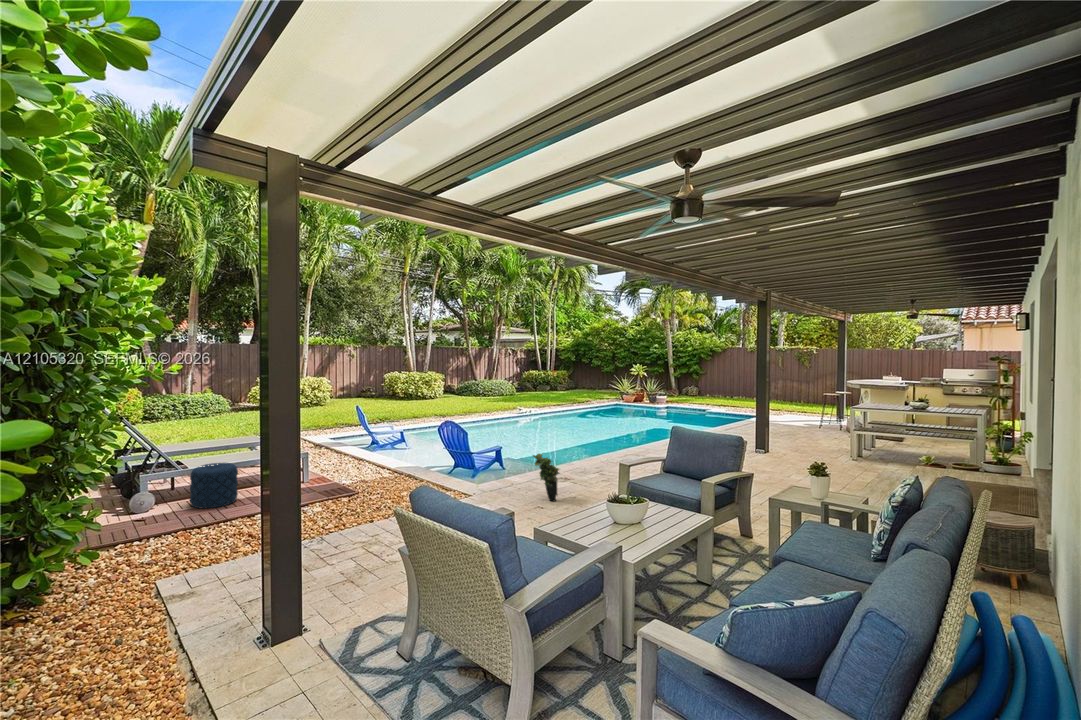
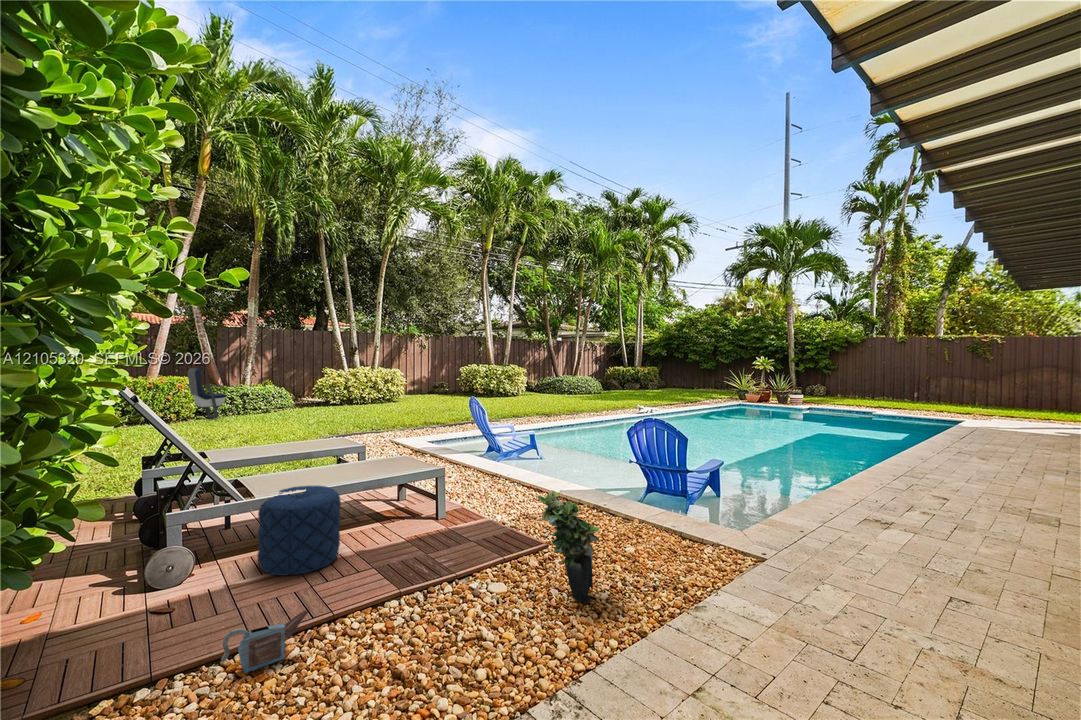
armchair: none [137,382,171,423] -> present [188,368,227,419]
potted plant: present [533,454,560,501] -> present [537,490,600,603]
watering can: none [171,513,212,538] -> present [221,611,308,673]

